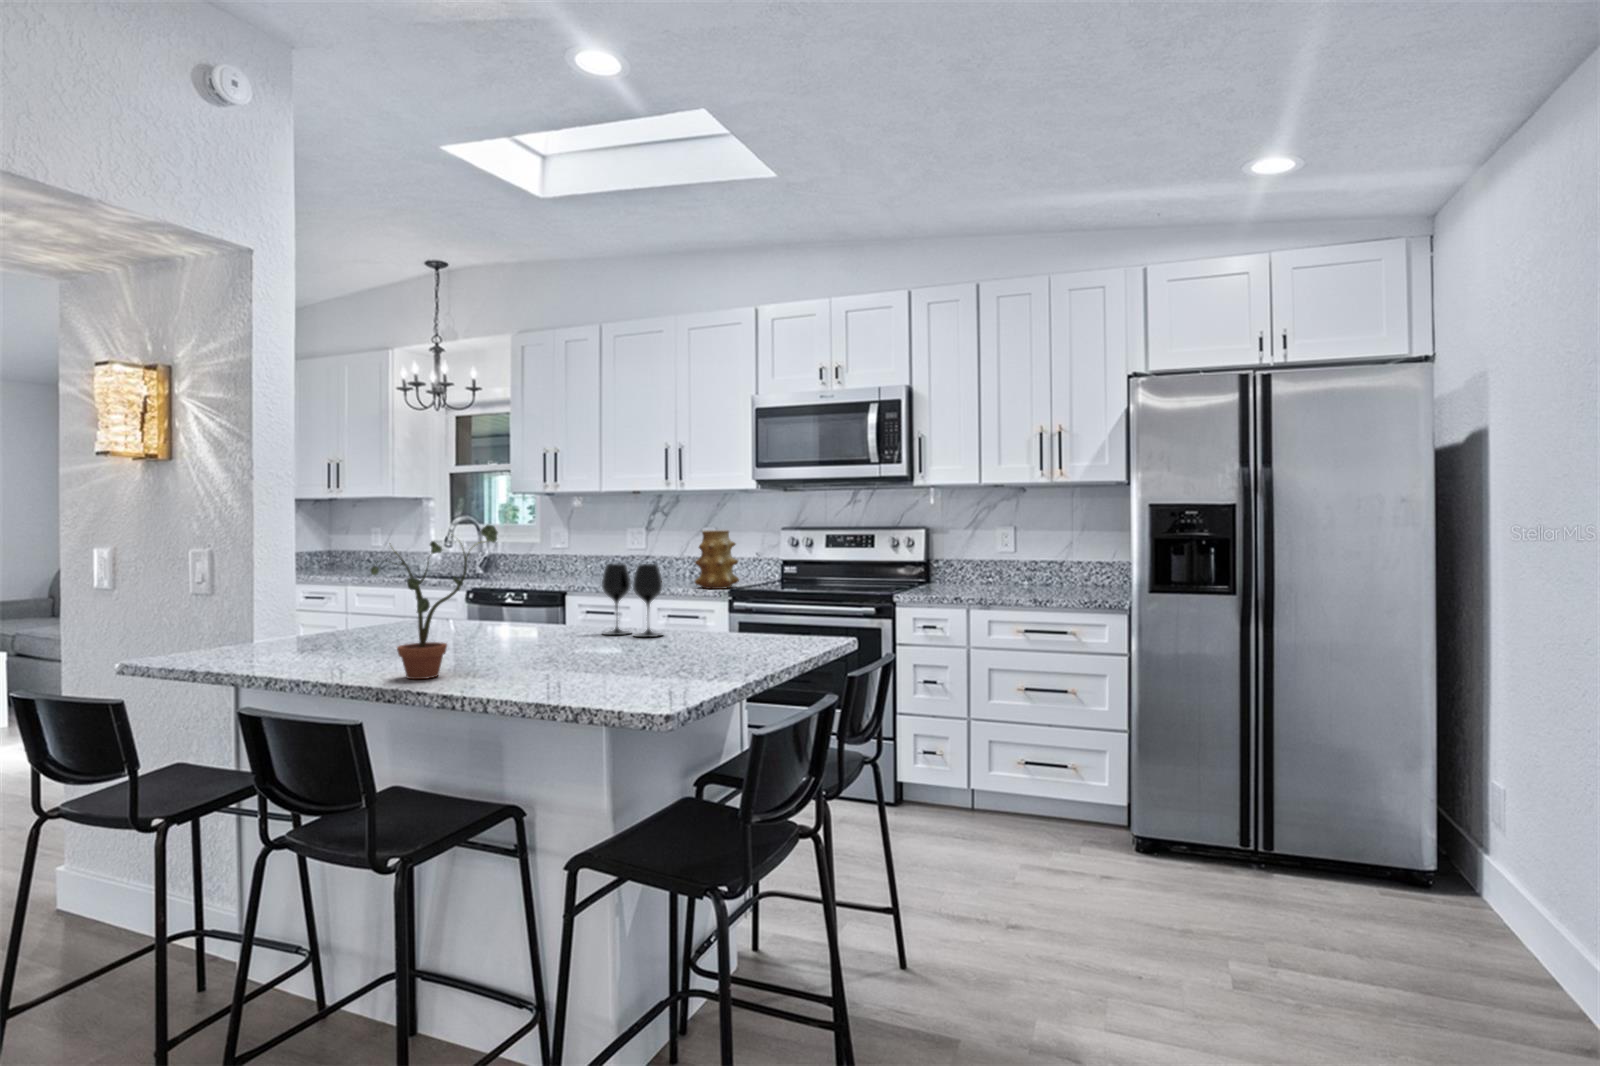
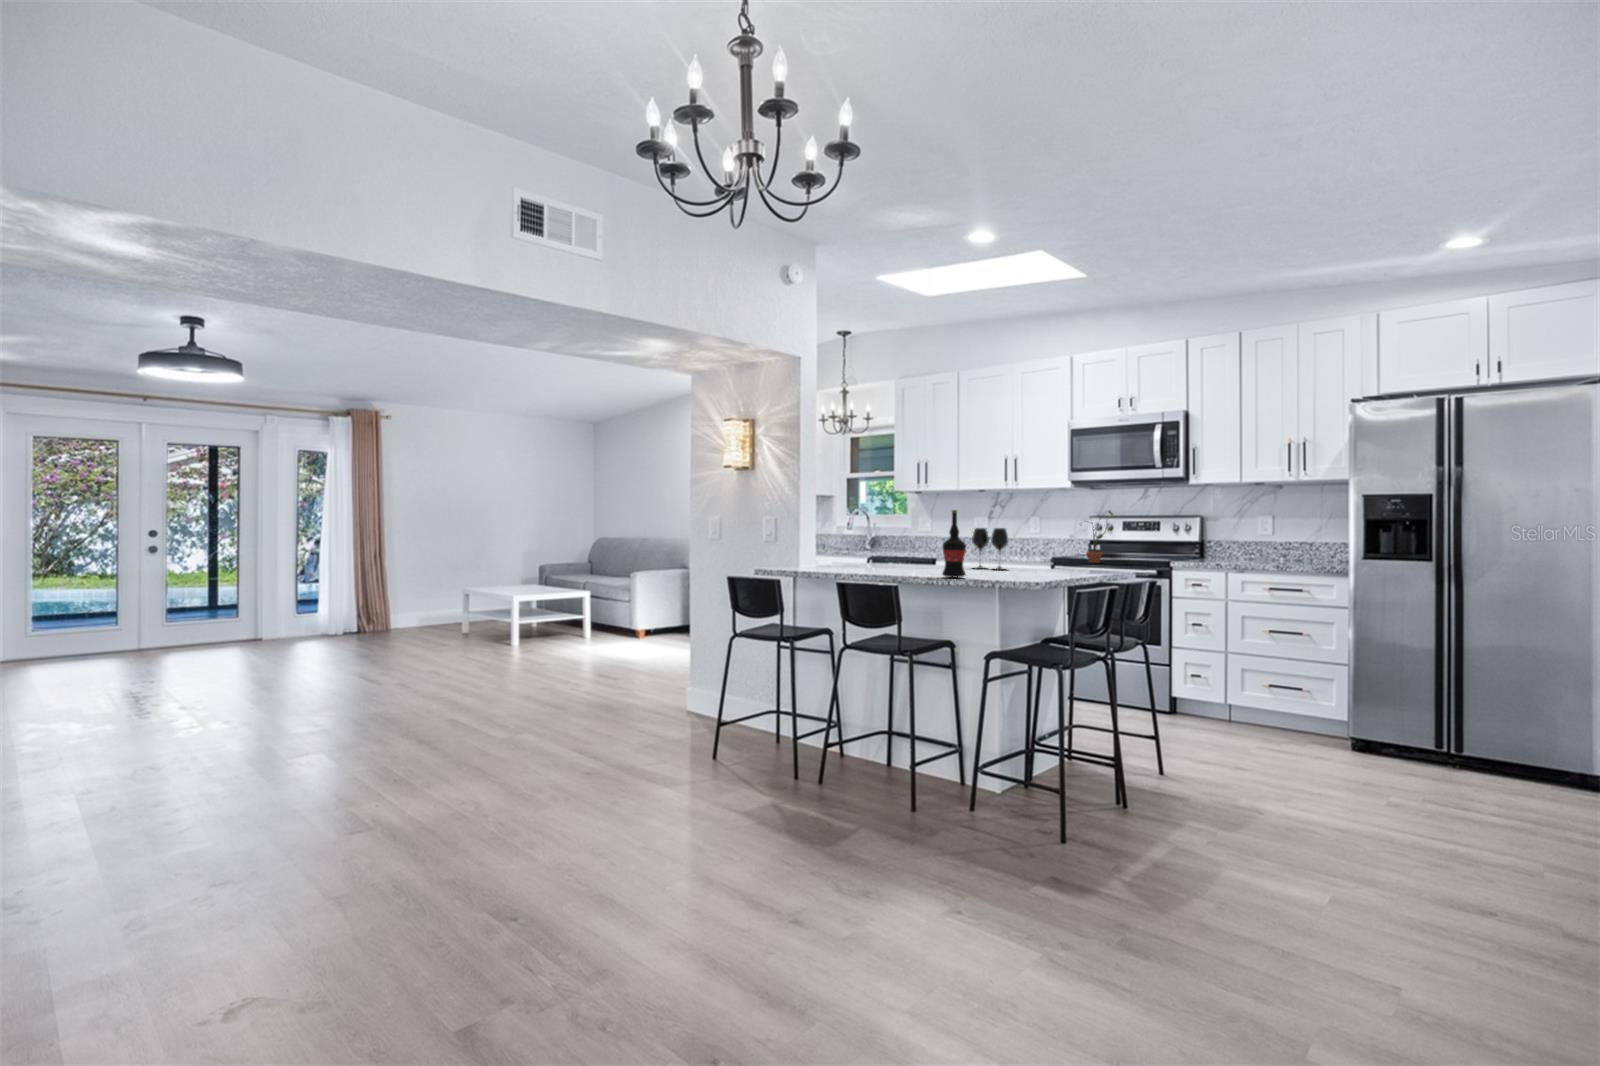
potted plant: present [371,525,498,679] -> present [1086,511,1113,563]
vase: present [695,530,739,589] -> none [1022,517,1055,559]
wine bottle: none [513,550,564,690] -> present [942,510,966,577]

